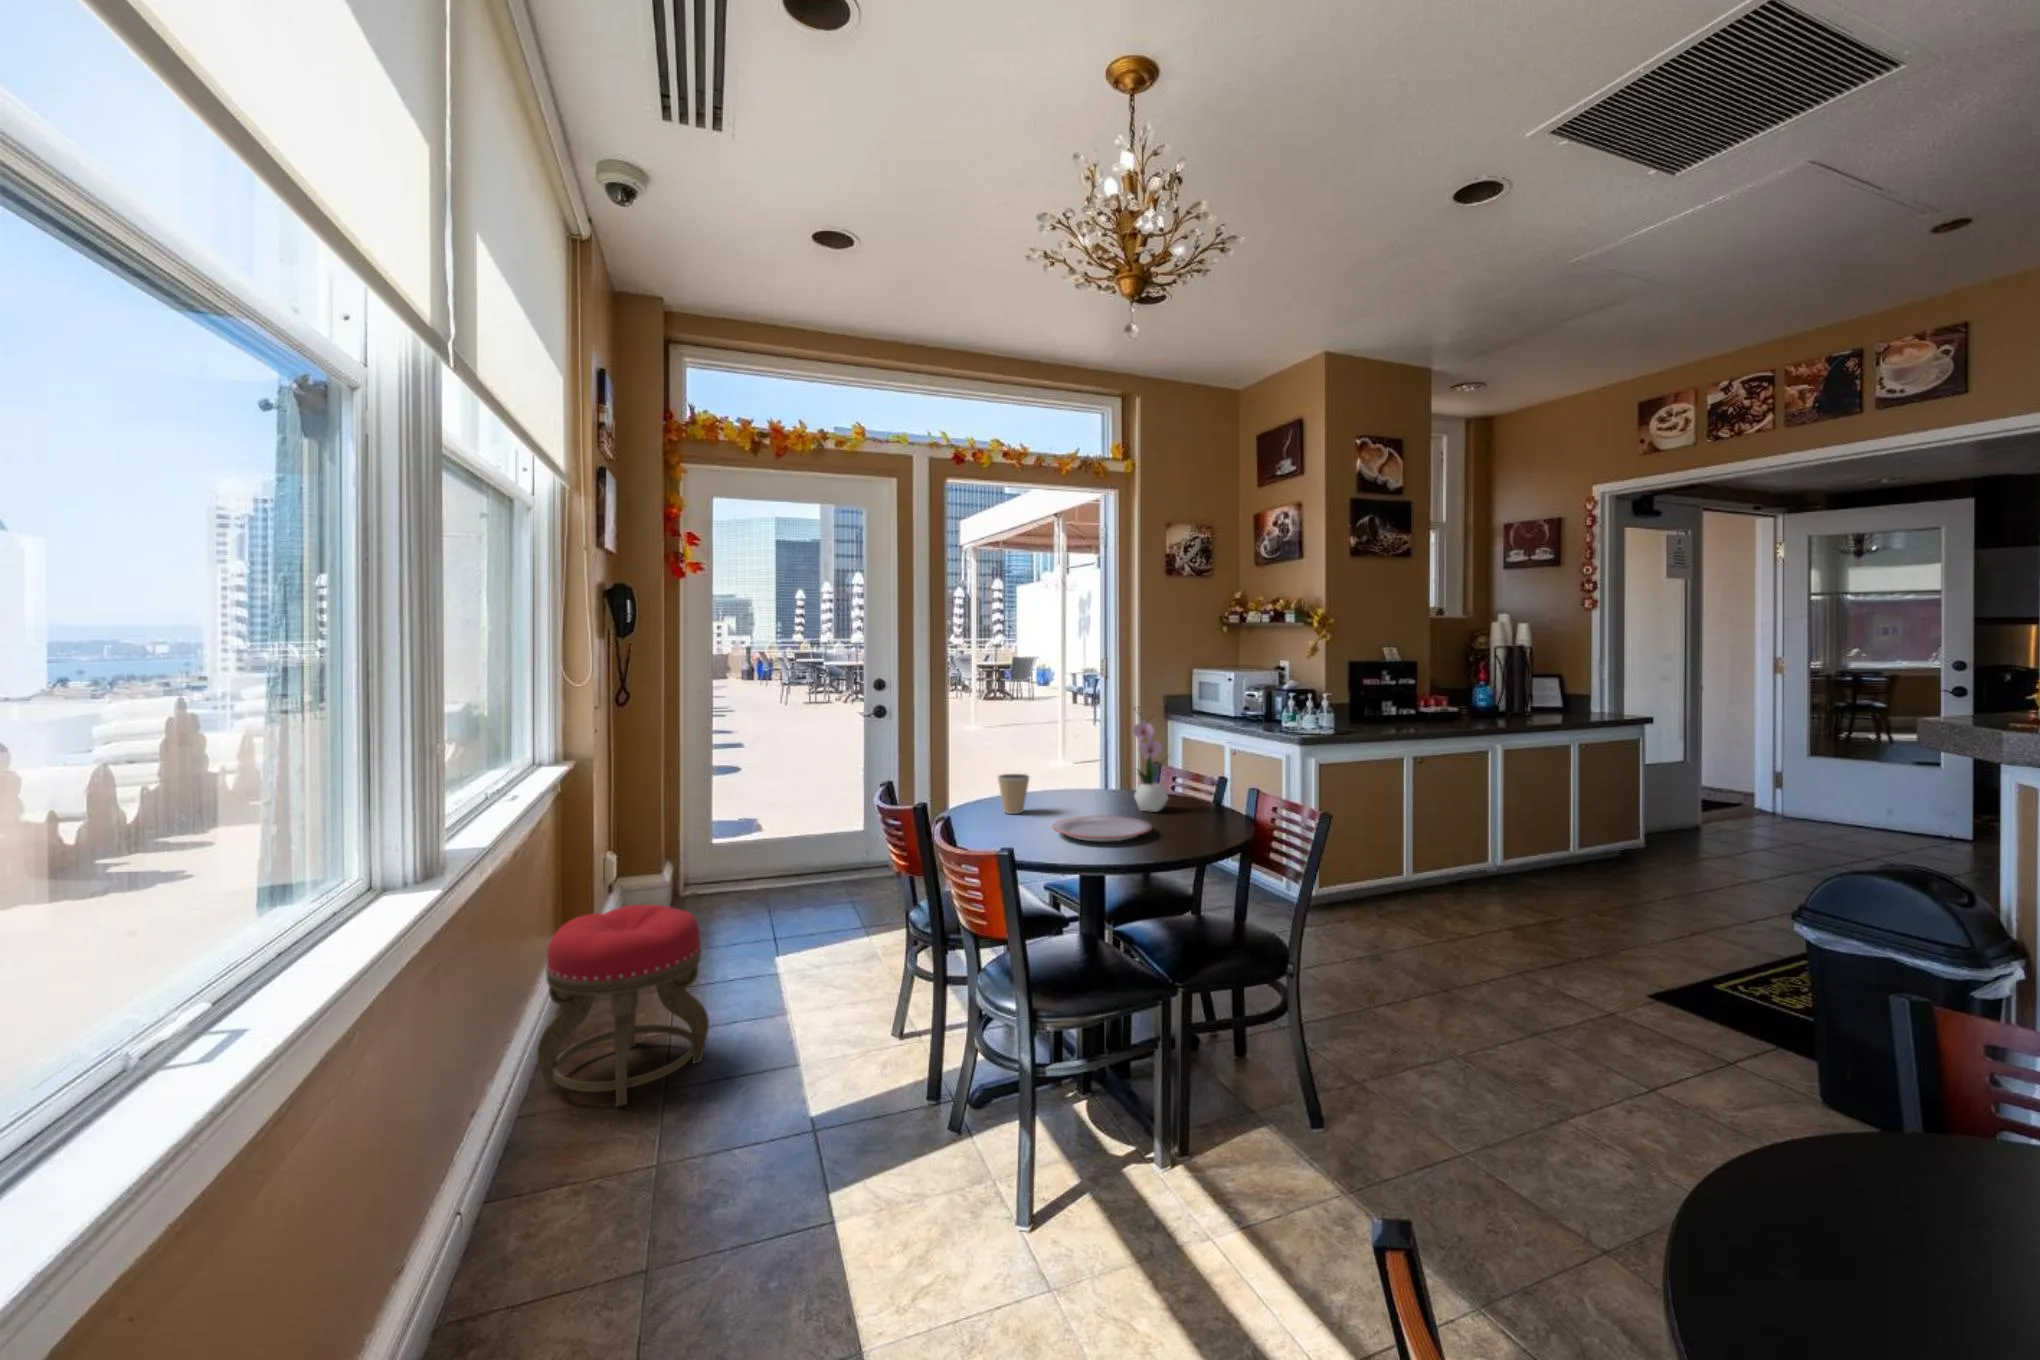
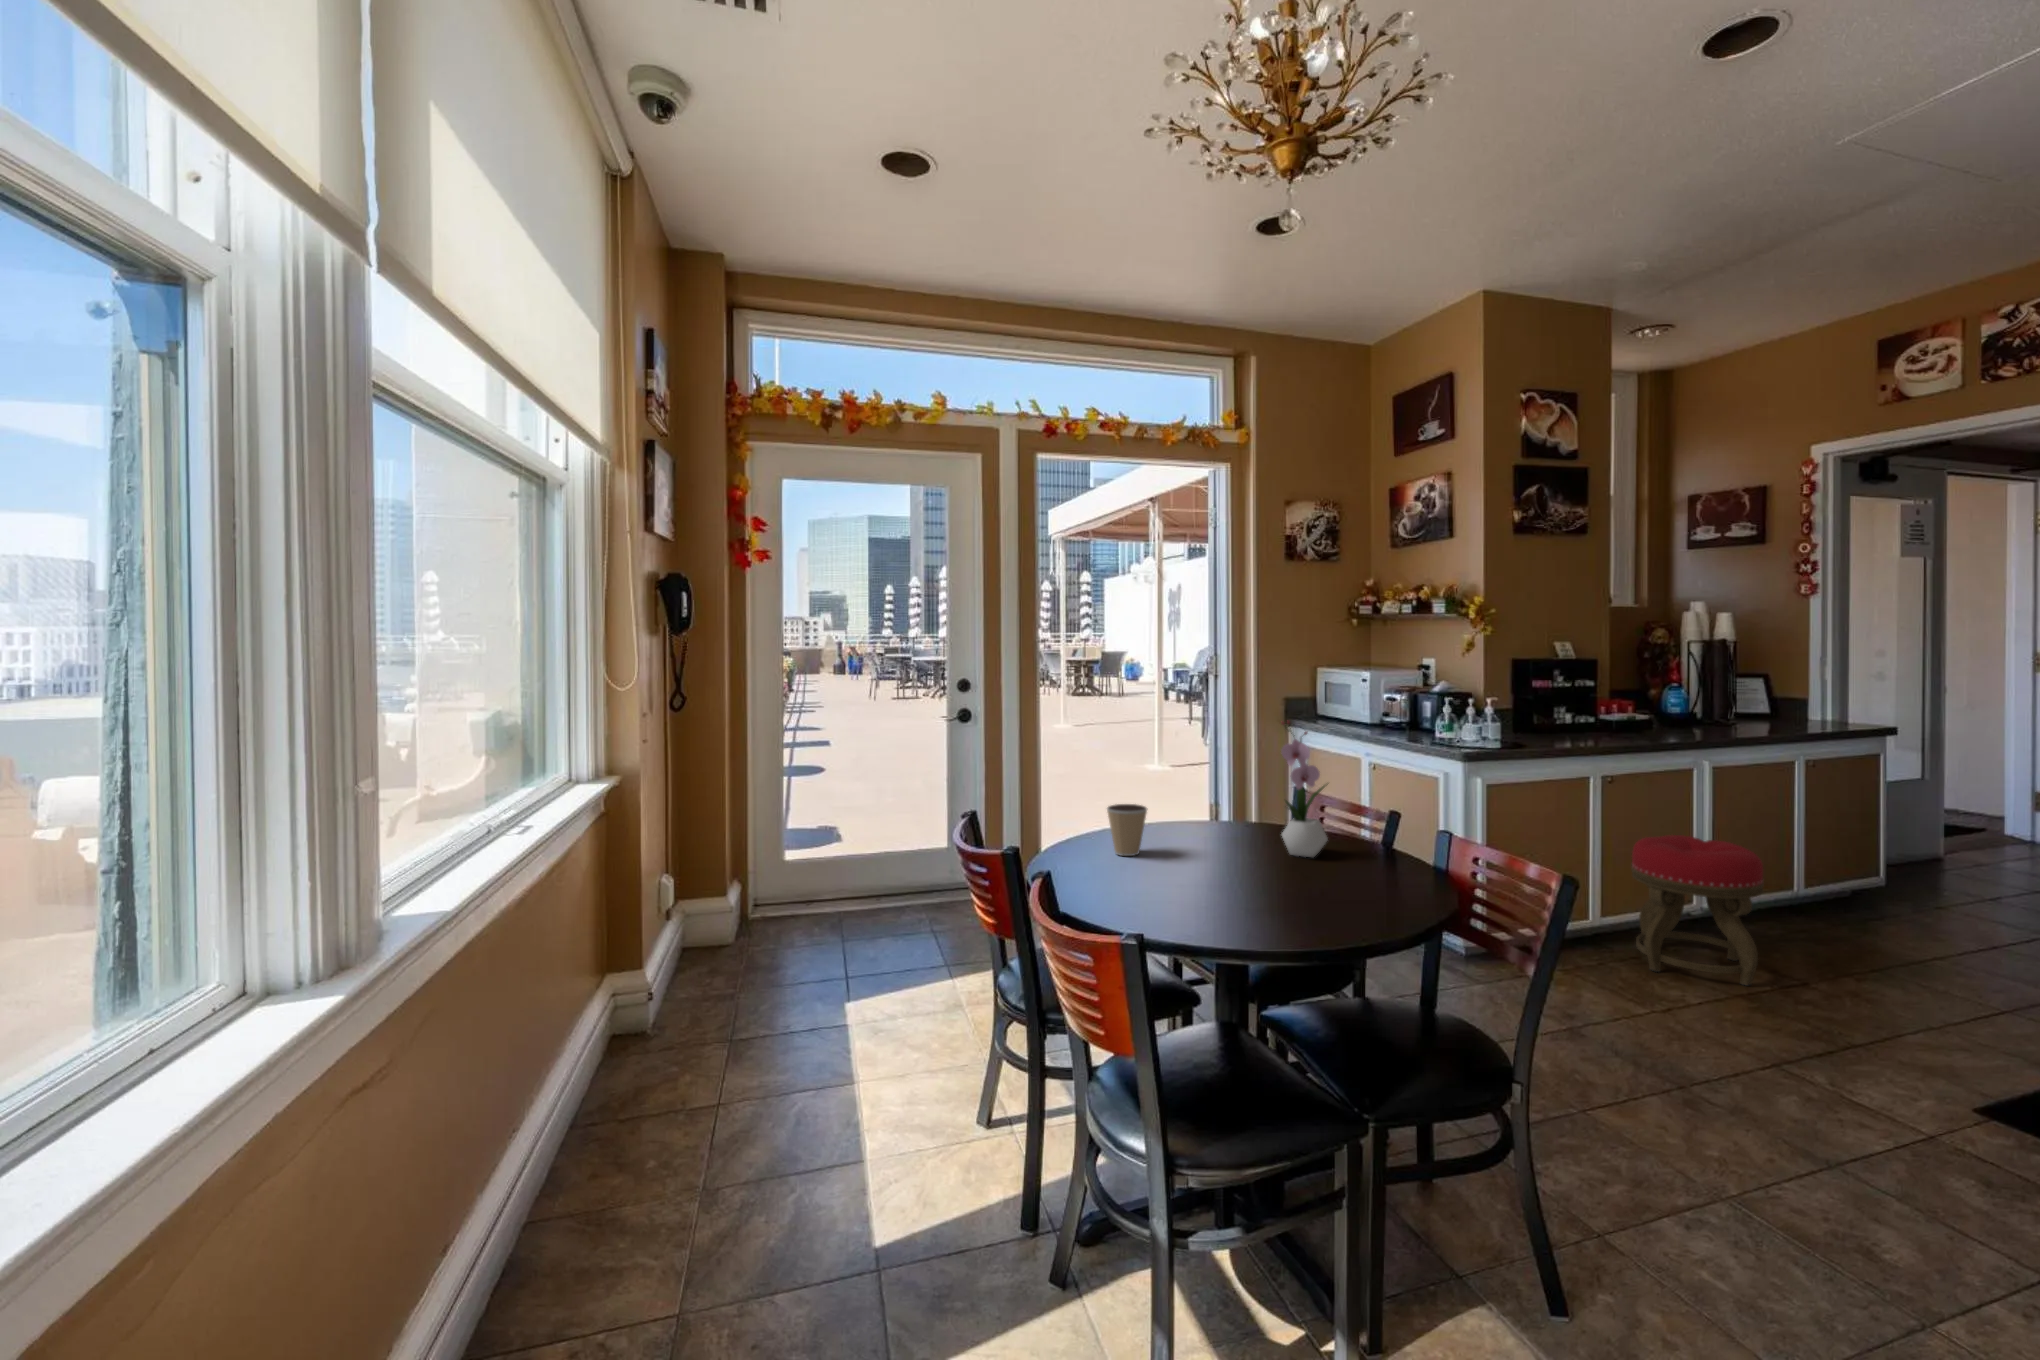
plate: present [1053,815,1152,841] -> none [1182,863,1316,906]
stool: present [538,905,709,1106] -> present [1631,835,1764,985]

